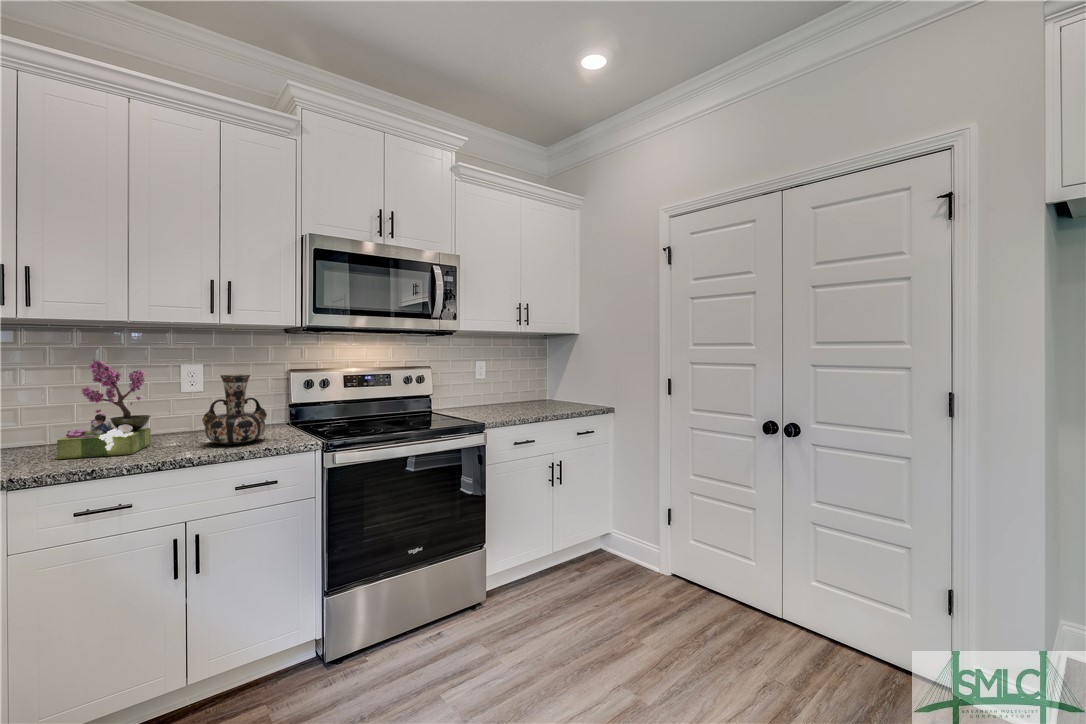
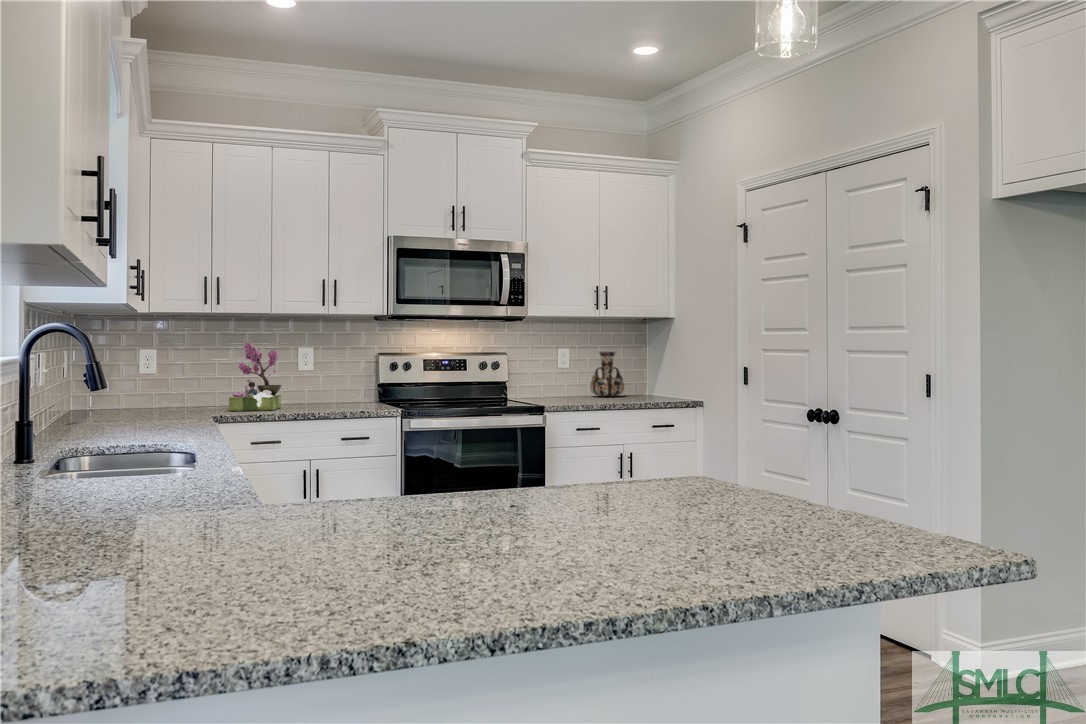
decorative vase: present [202,374,267,445] -> present [590,352,624,397]

